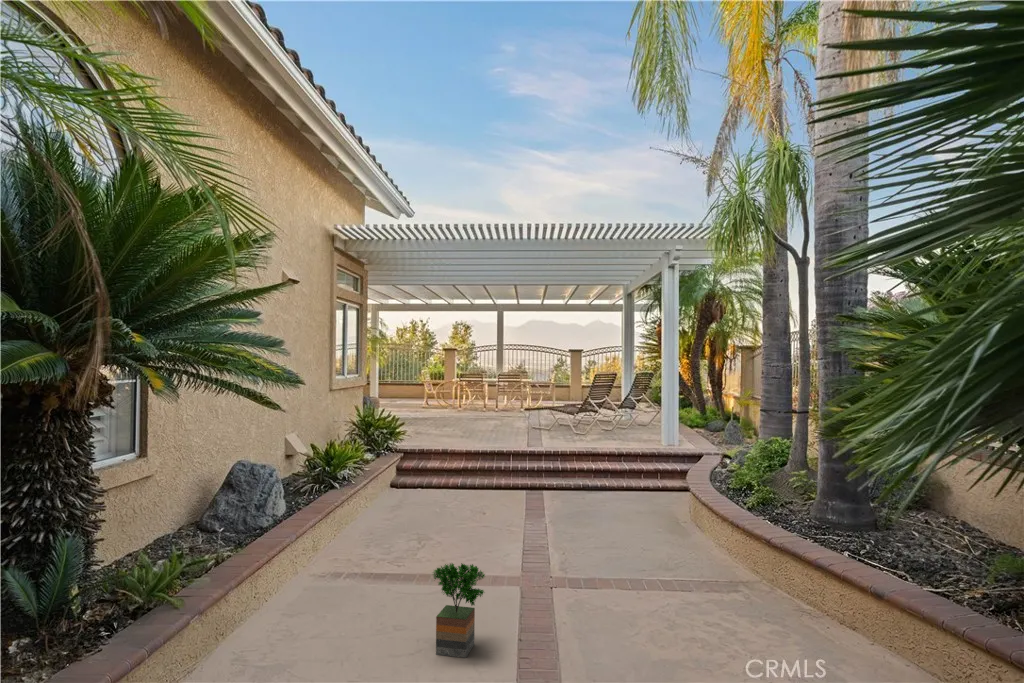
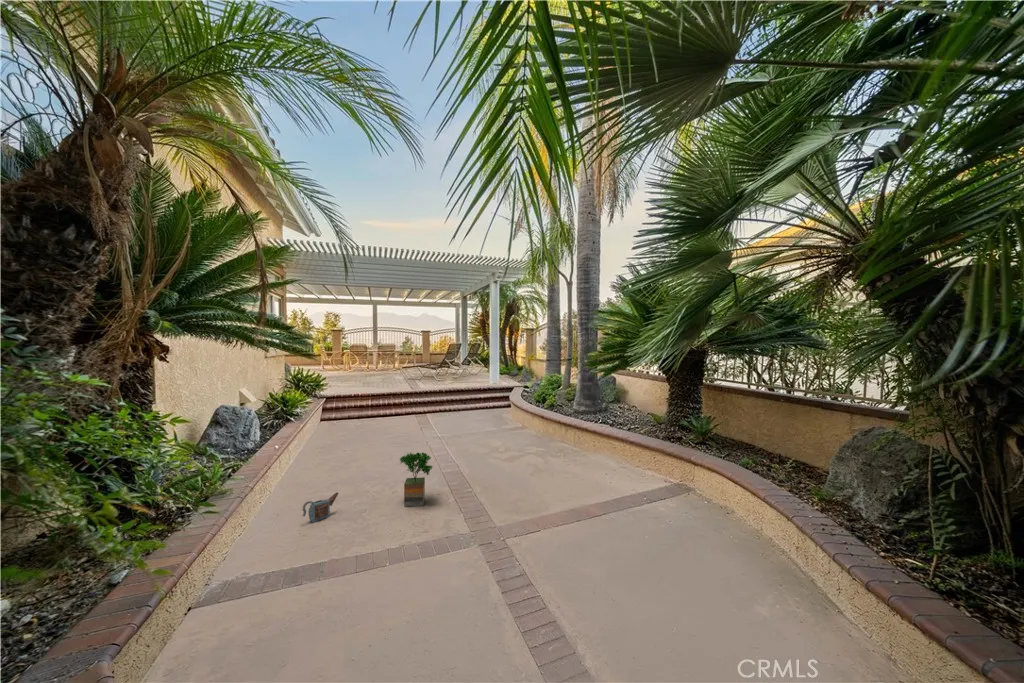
watering can: none [279,615,339,659] -> present [302,493,339,522]

